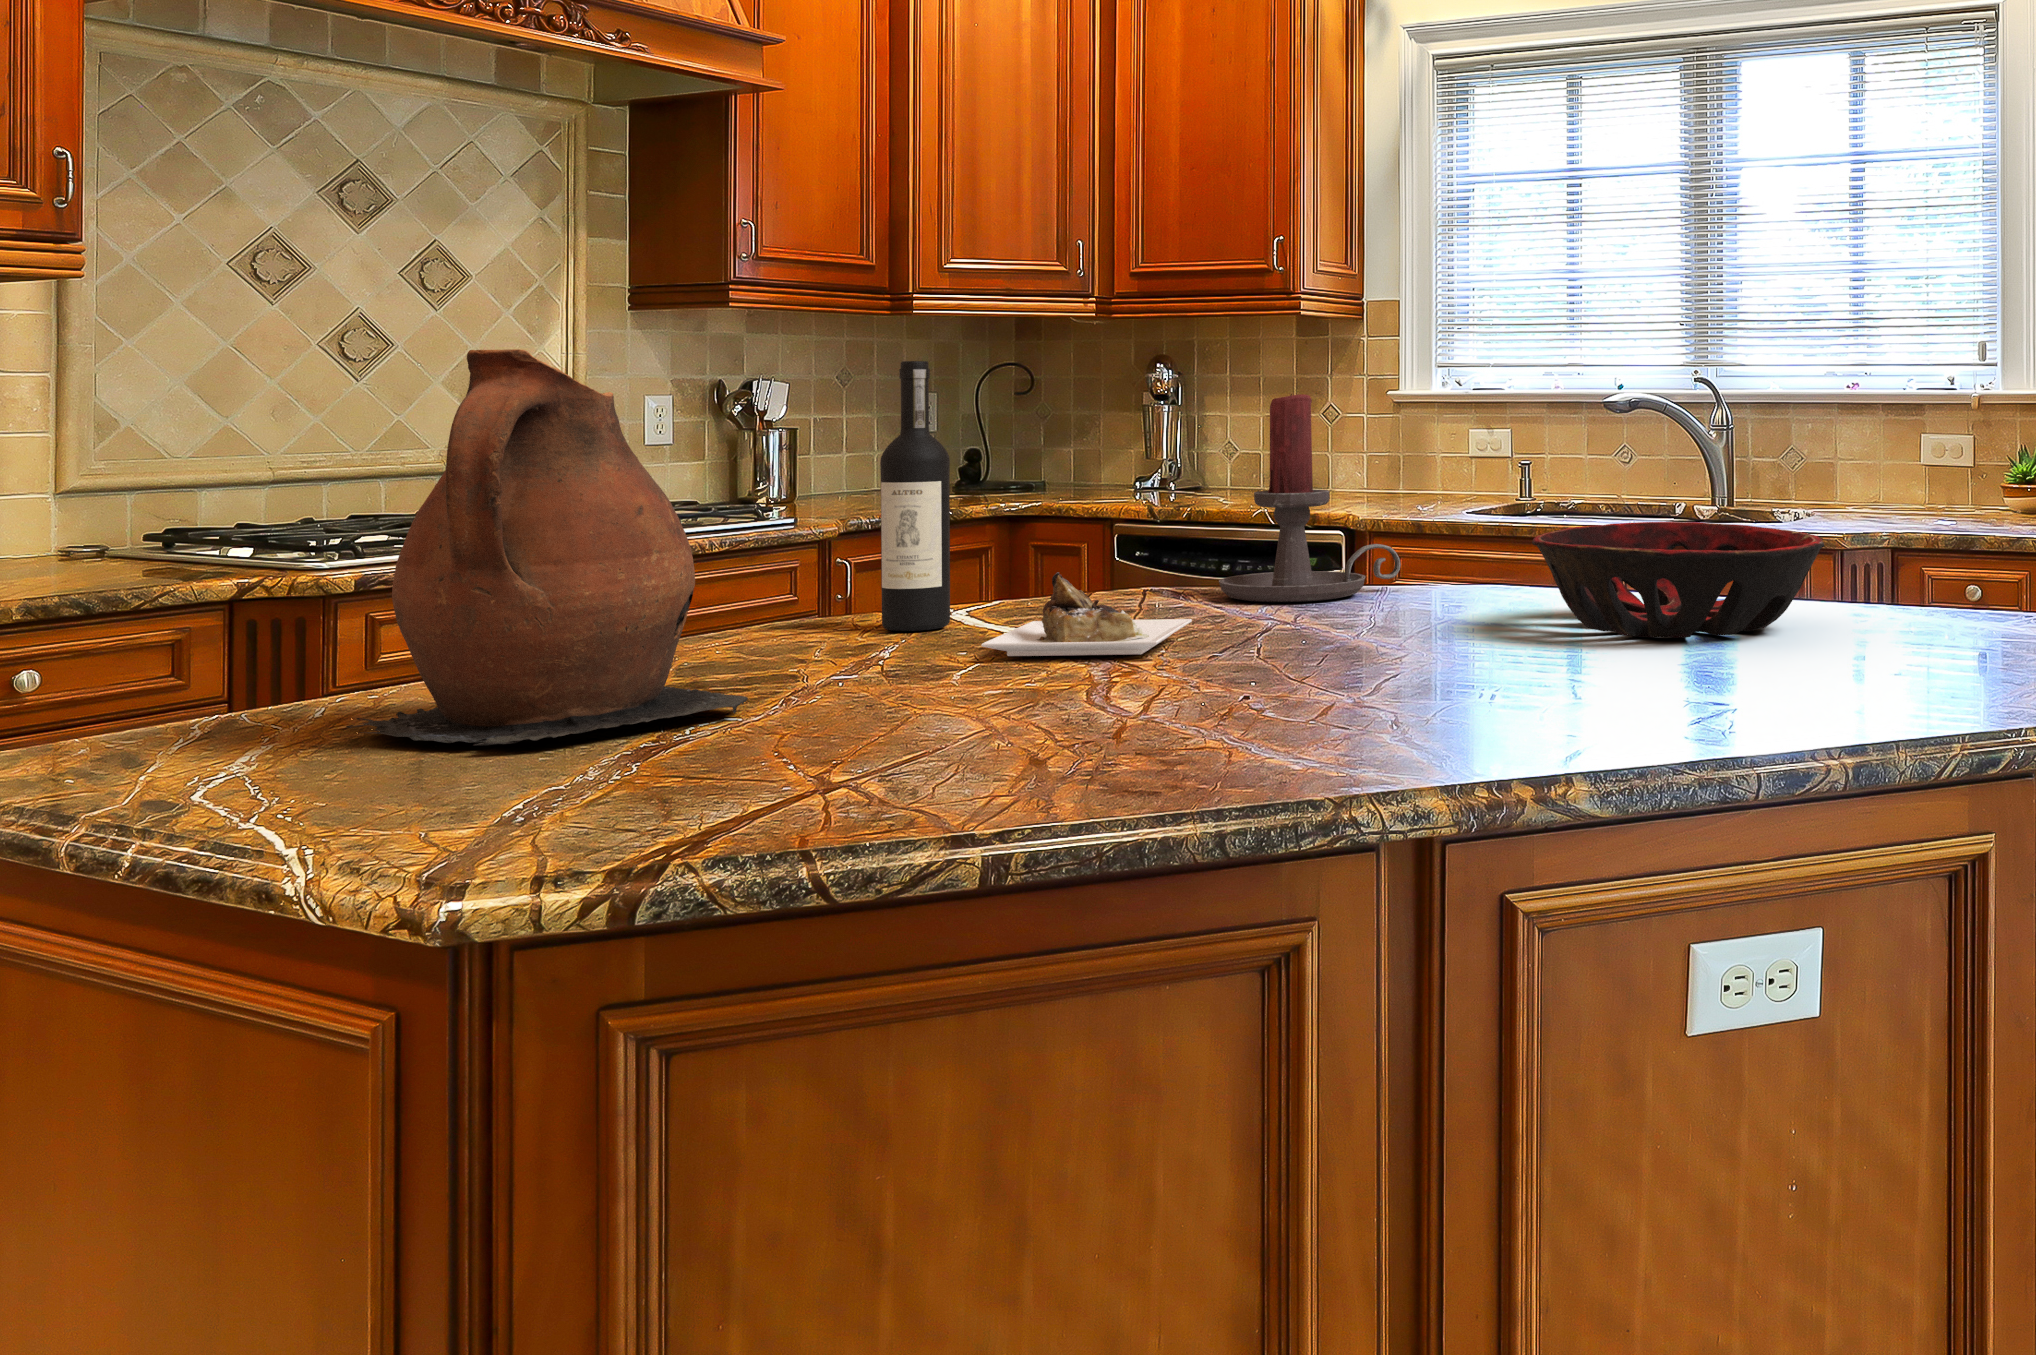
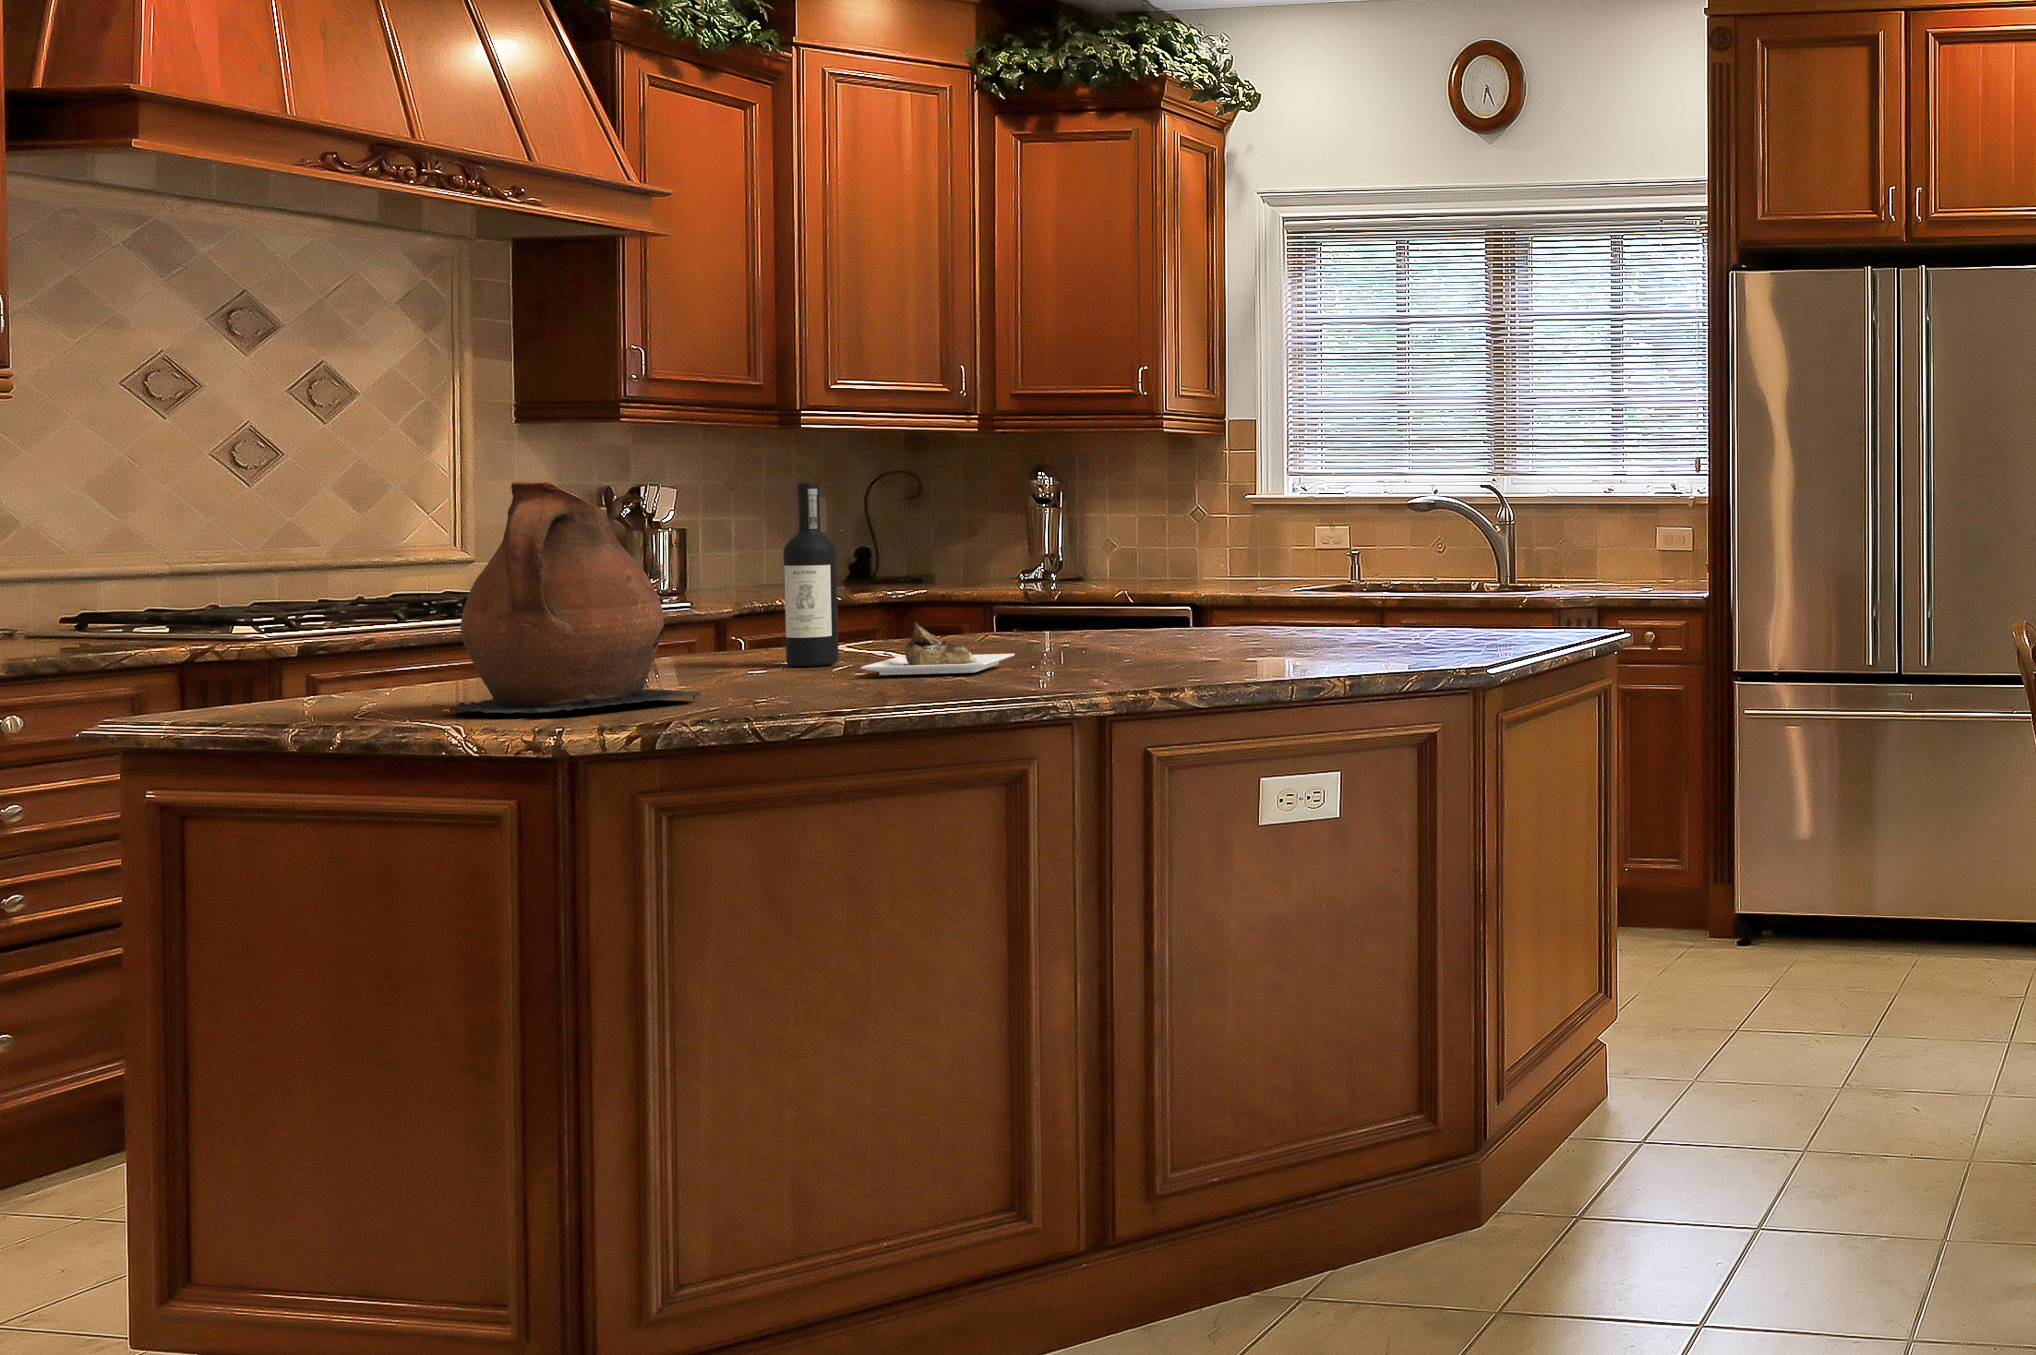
candle holder: present [1219,394,1401,602] -> none [1047,505,1187,648]
decorative bowl: present [1532,522,1824,638] -> none [1253,591,1446,659]

